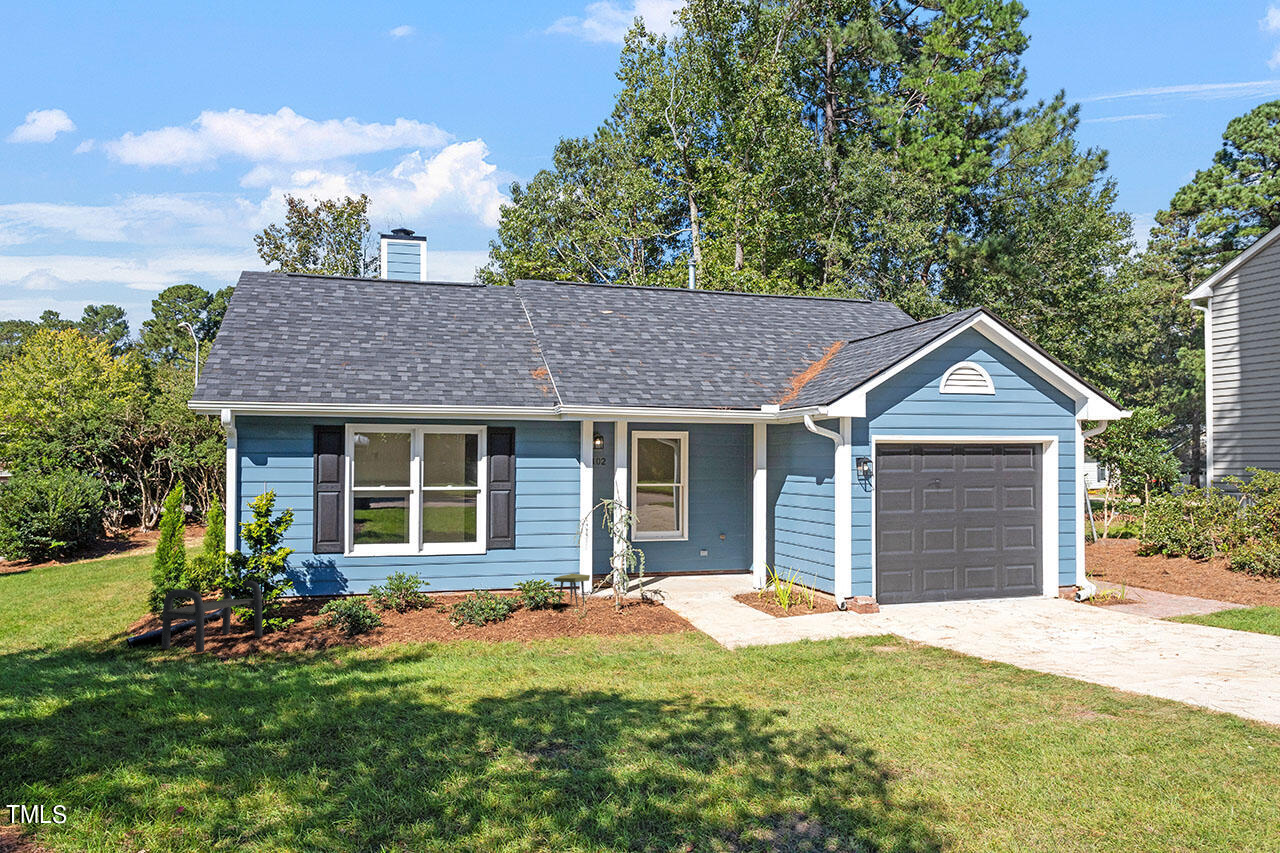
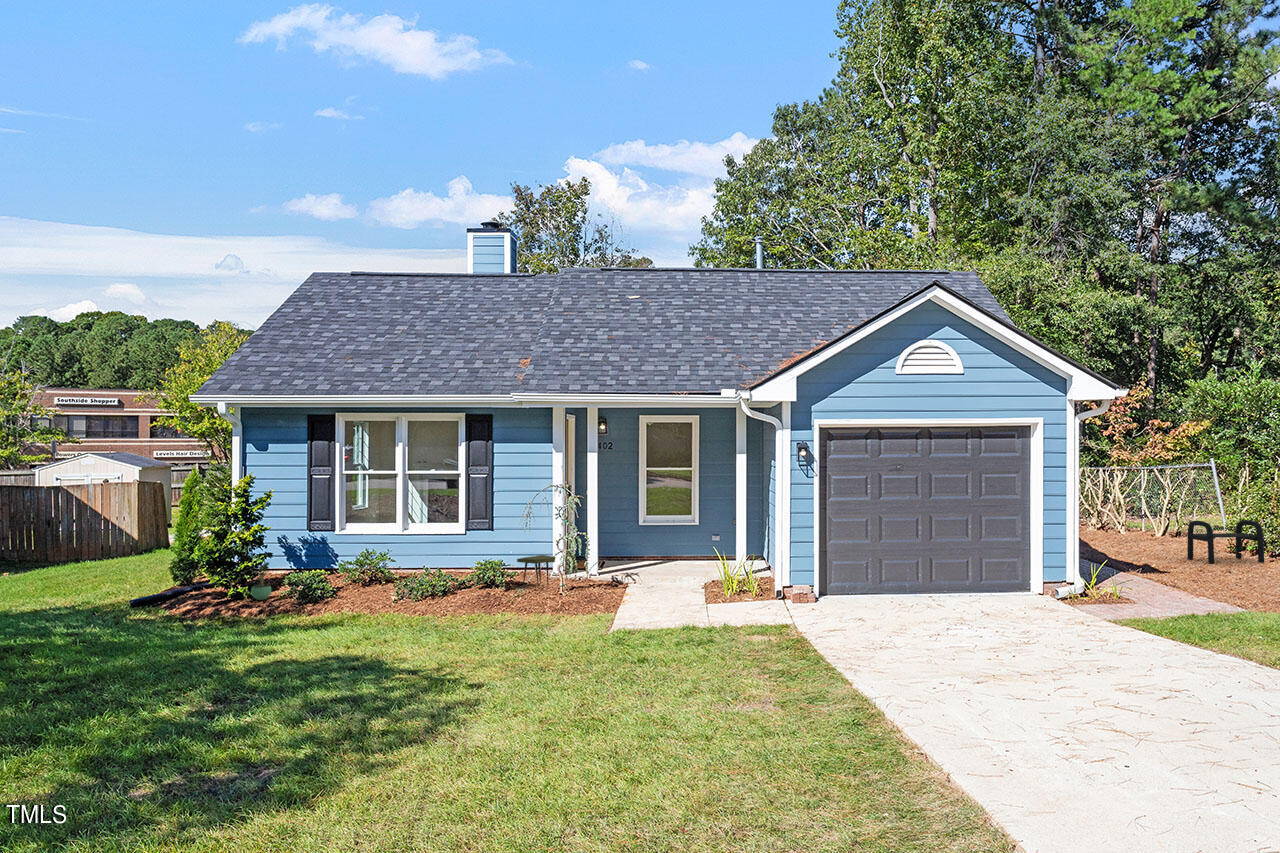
bench: present [162,580,262,652] -> present [1187,520,1264,564]
potted plant: none [272,590,295,633] -> present [251,562,271,600]

